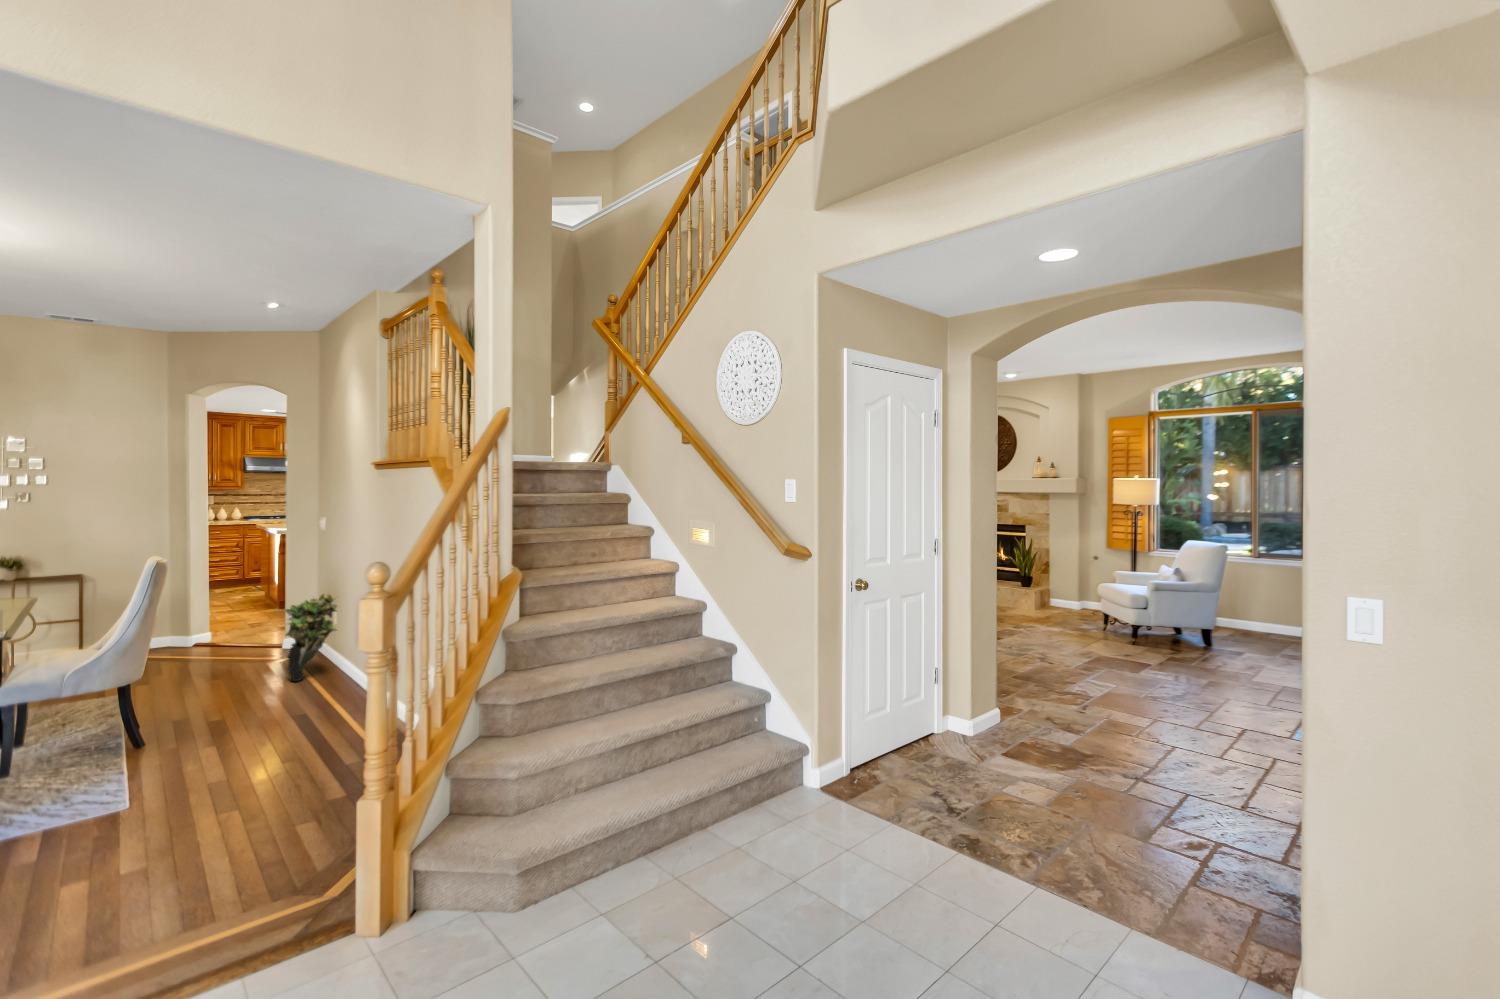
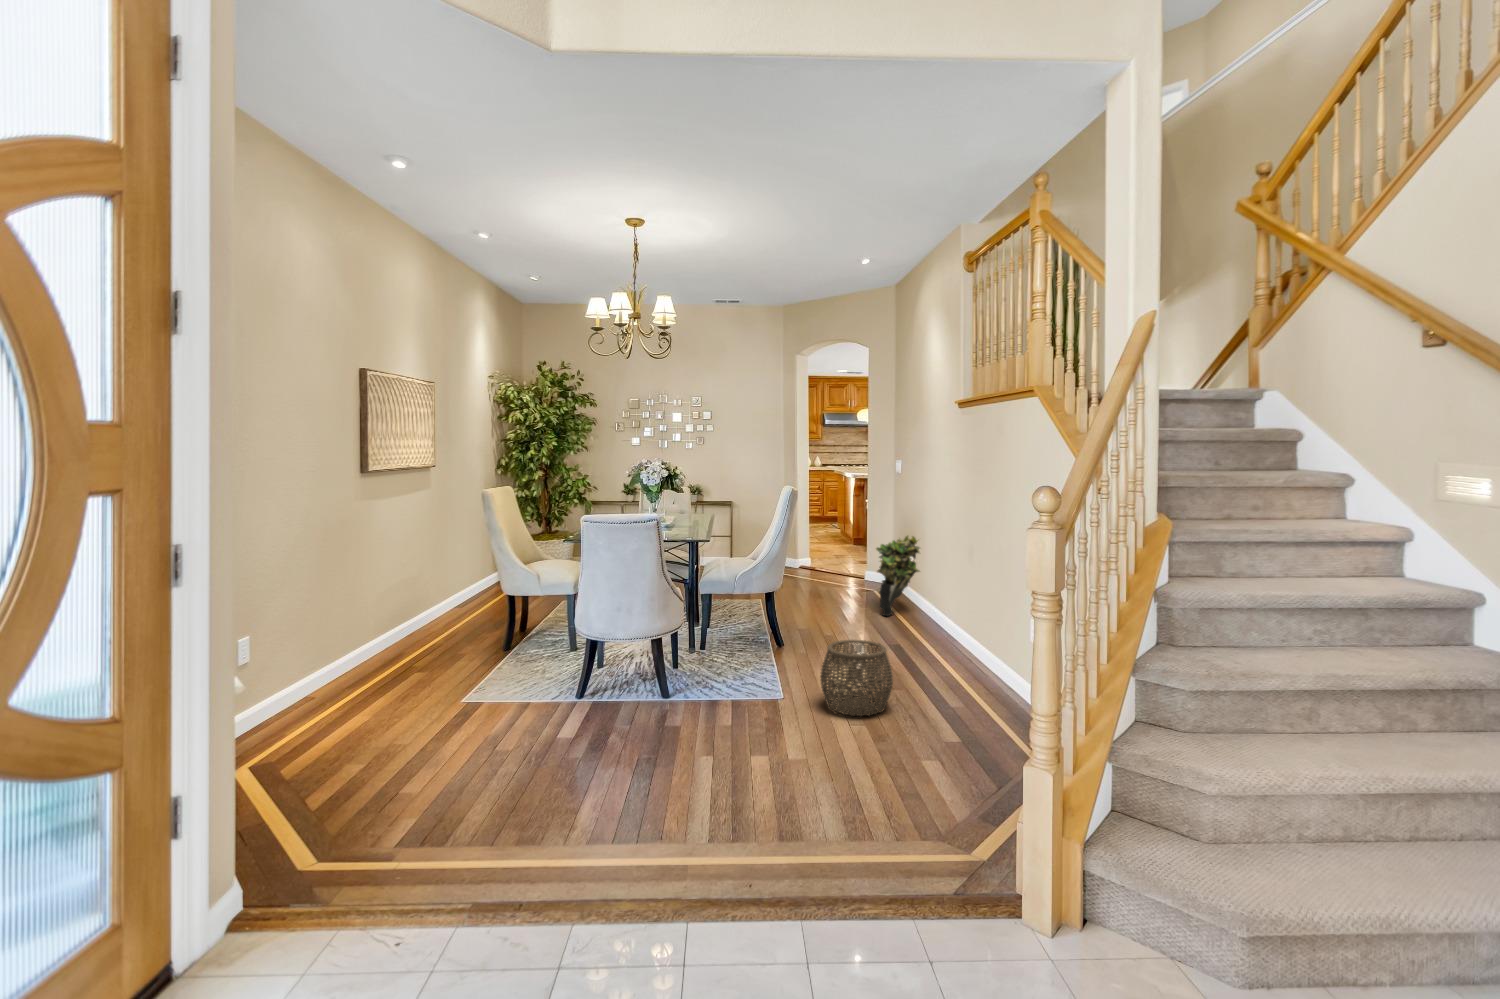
woven basket: none [179,710,275,795] -> present [820,640,893,716]

